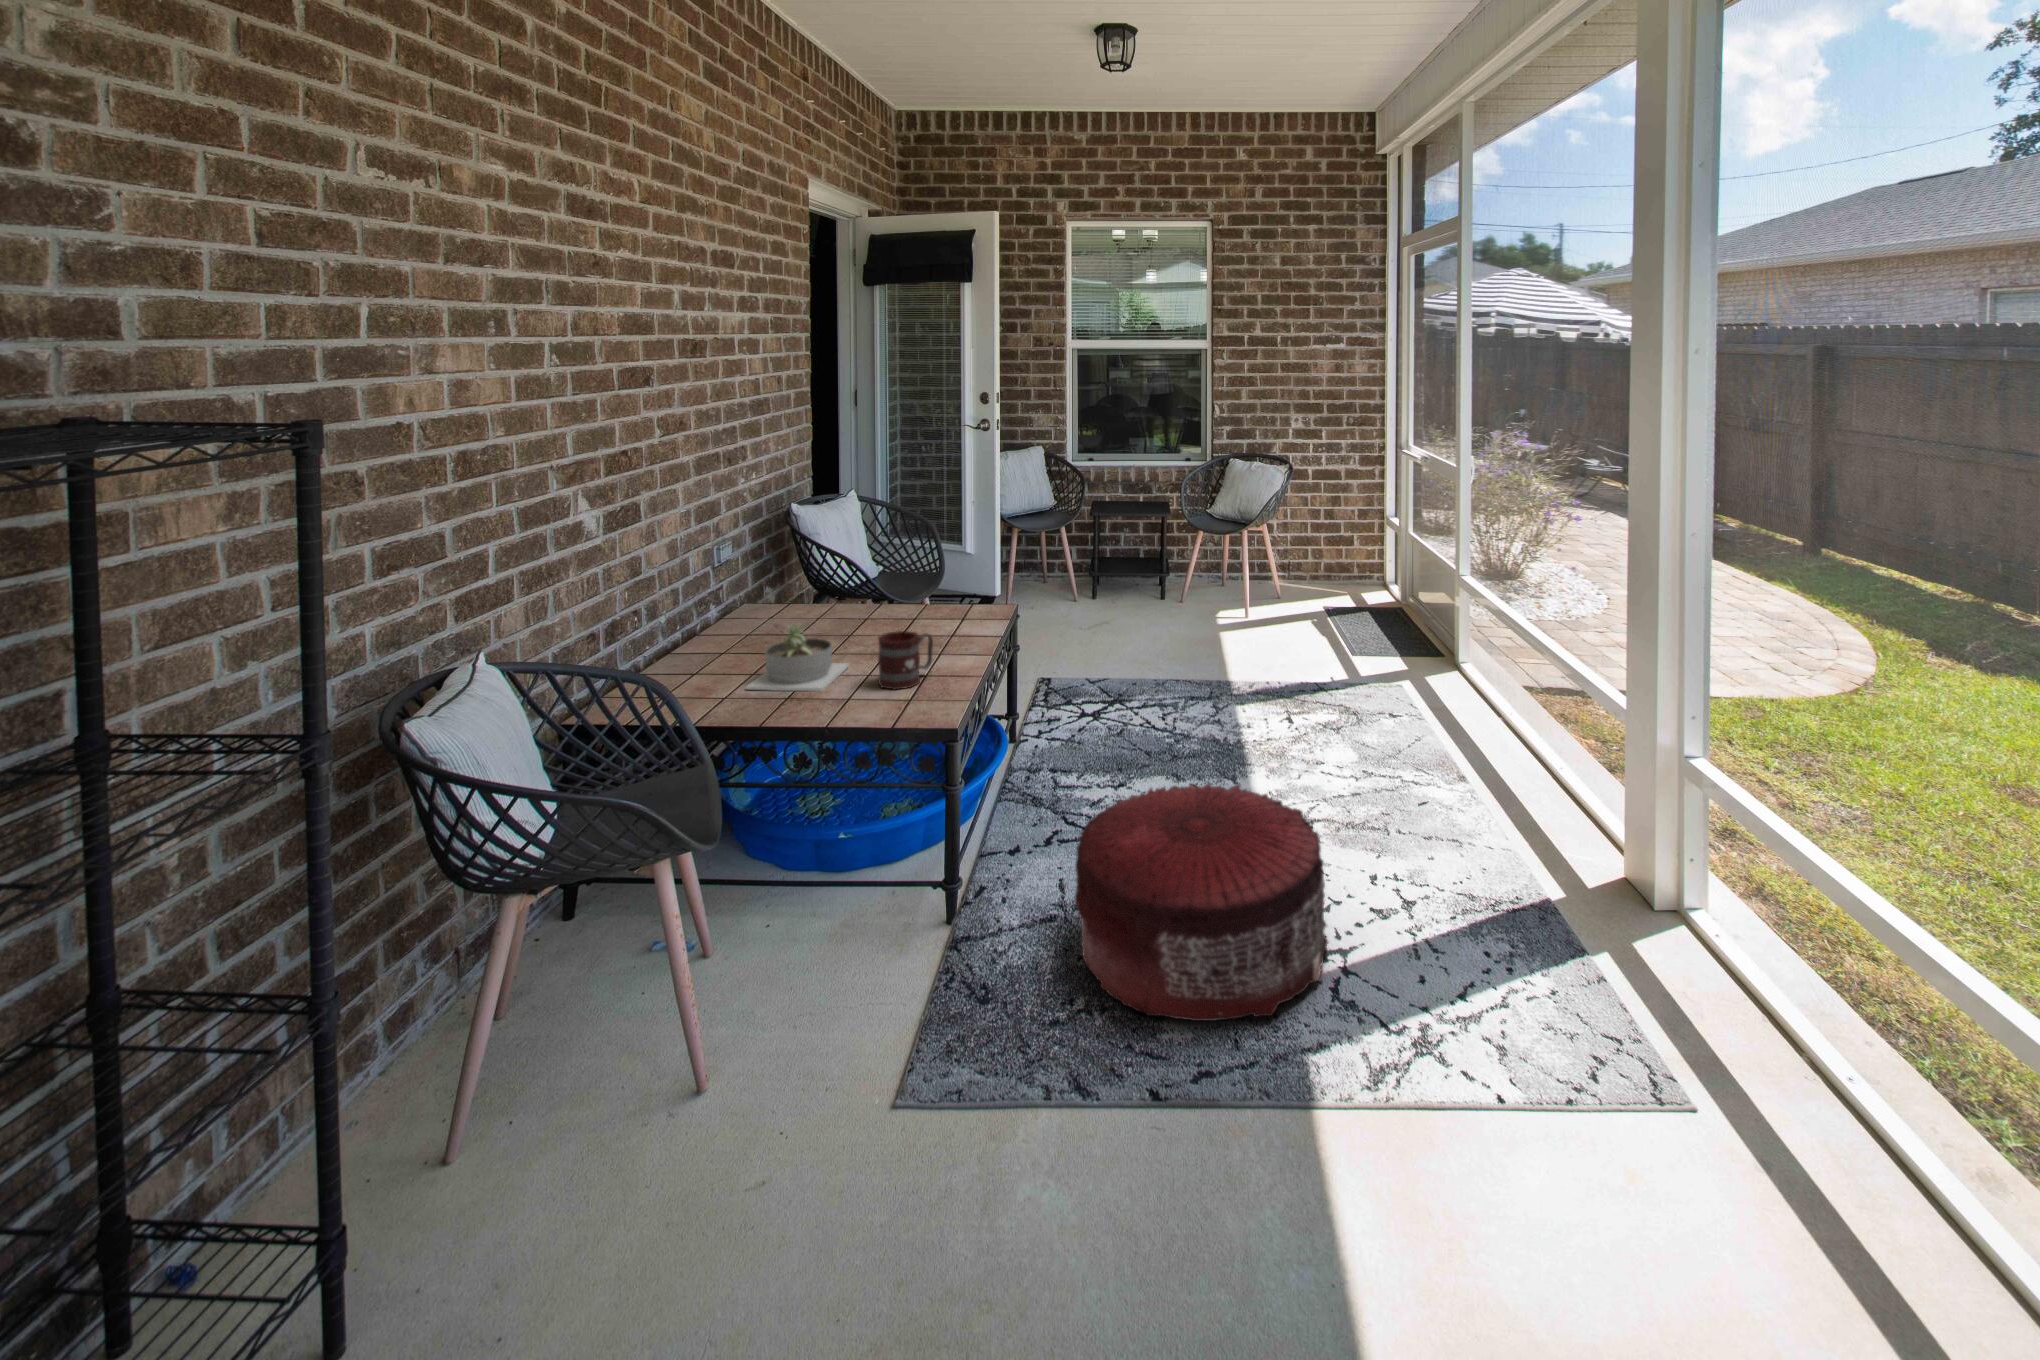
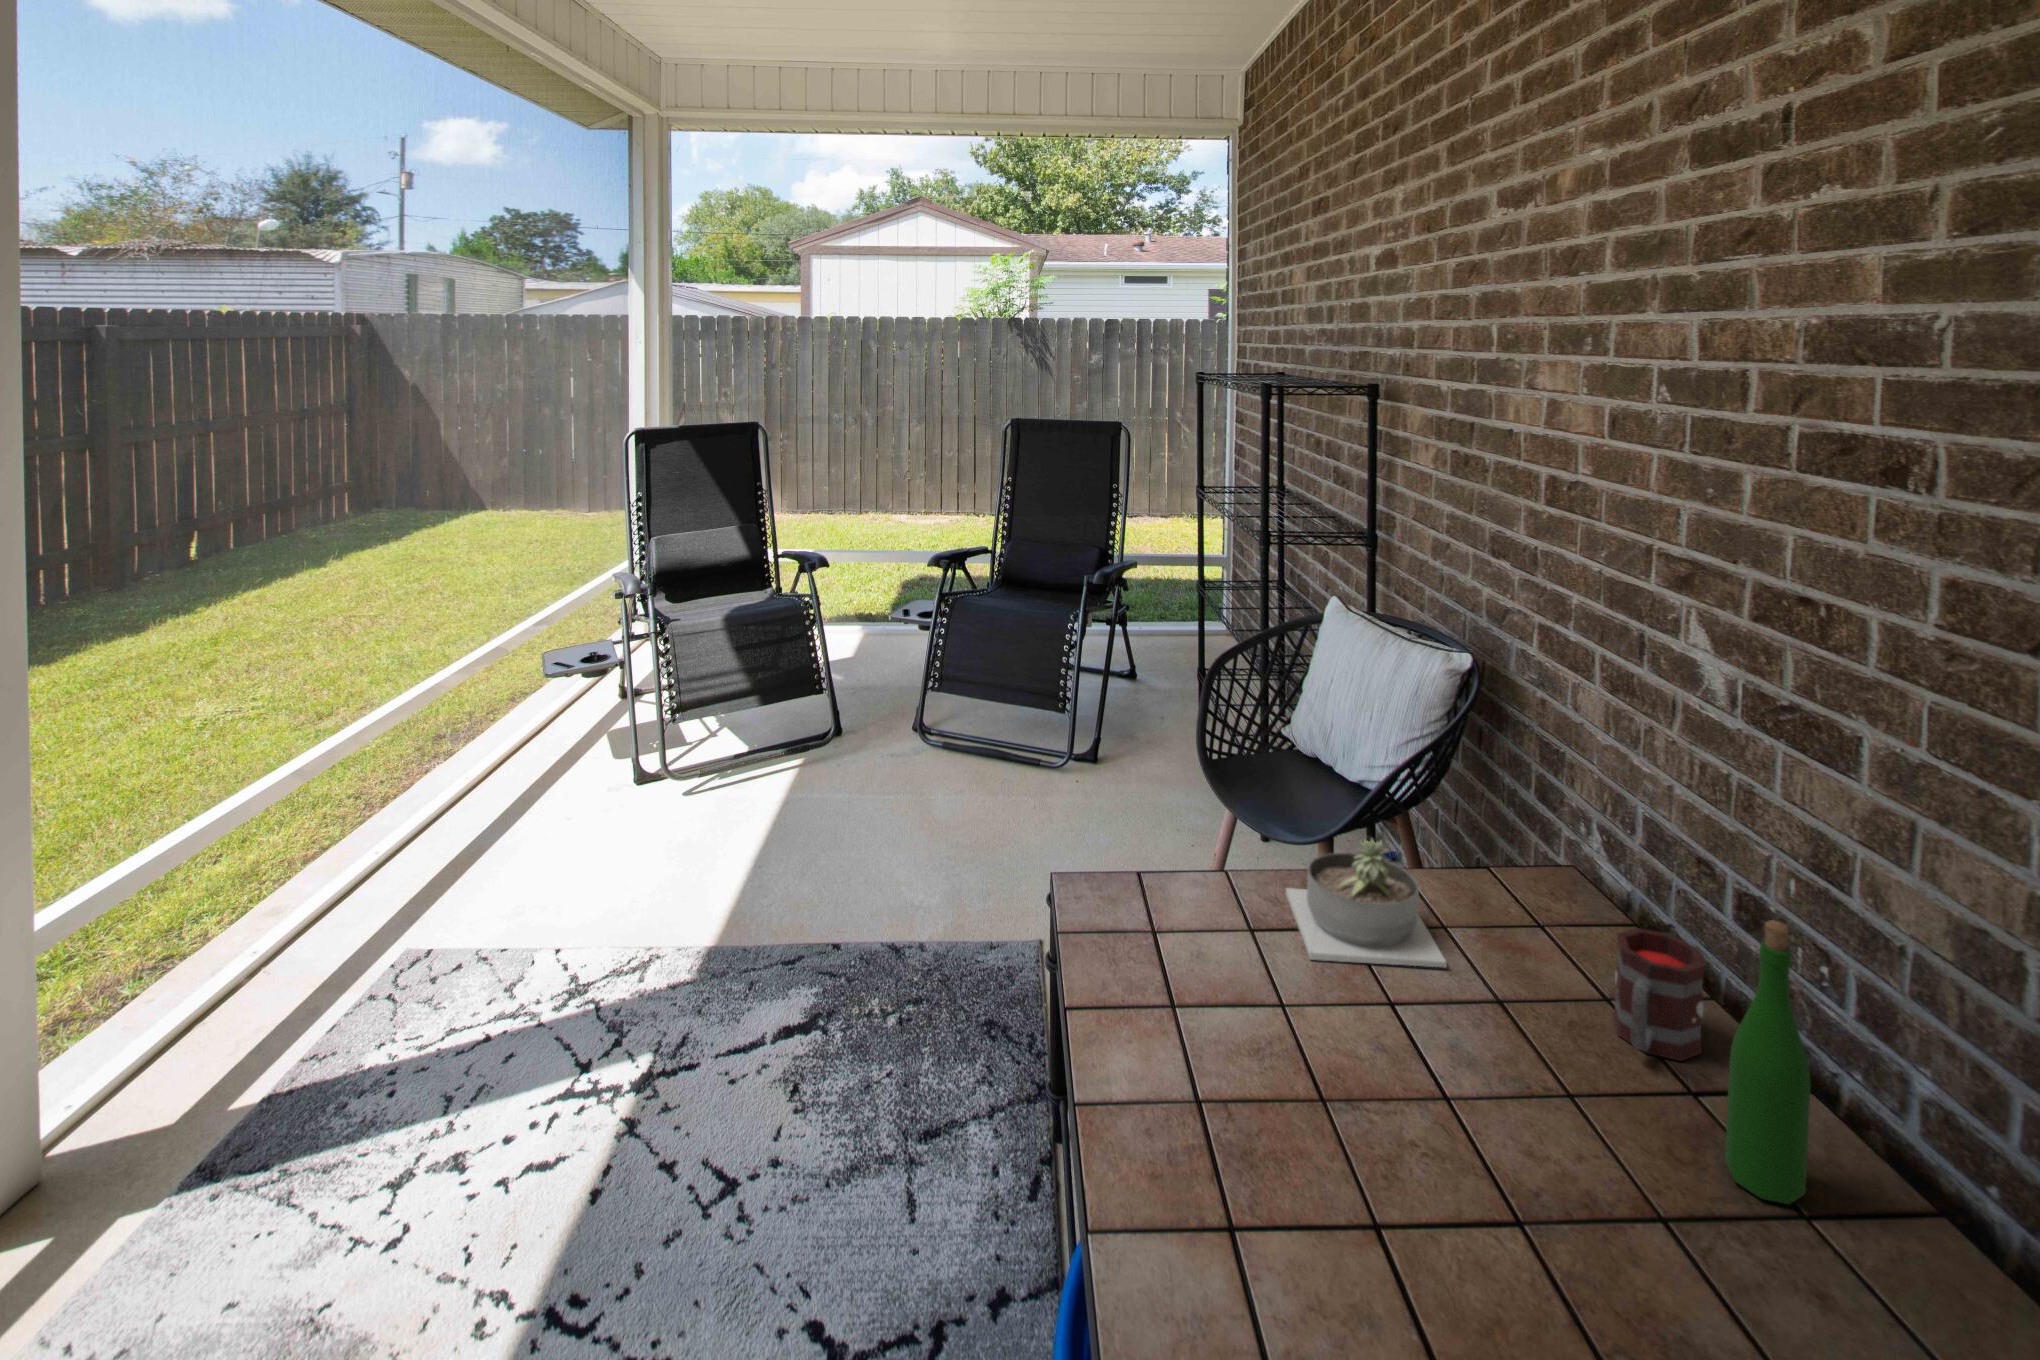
wine bottle: none [745,532,771,631] -> present [1725,920,1811,1204]
mug: present [878,631,933,690] -> present [1613,928,1706,1061]
pouf: present [1075,784,1328,1021] -> none [572,880,899,1169]

